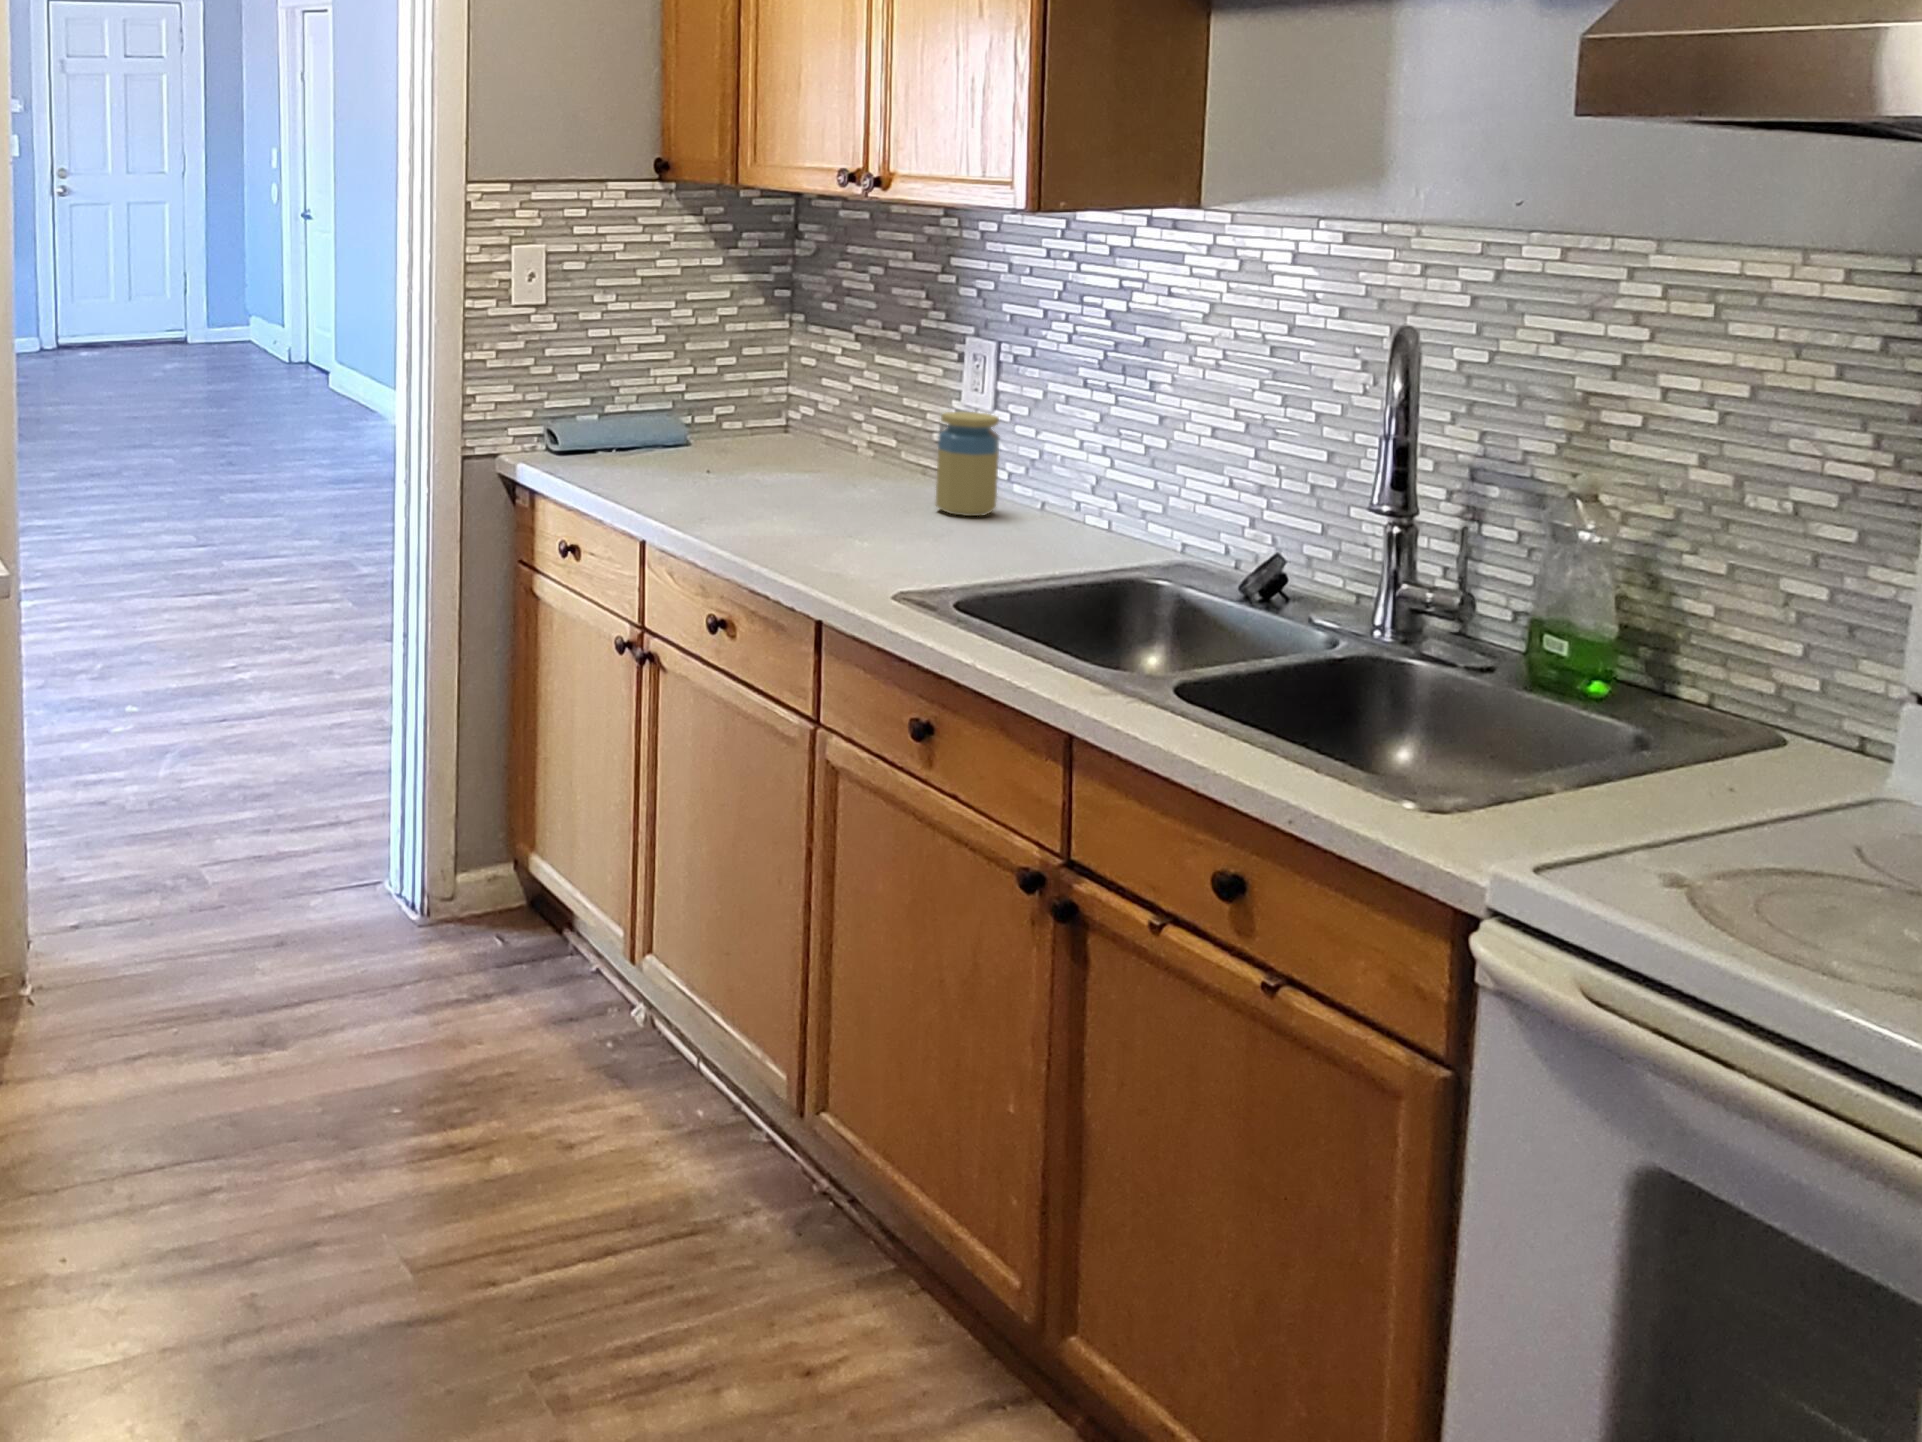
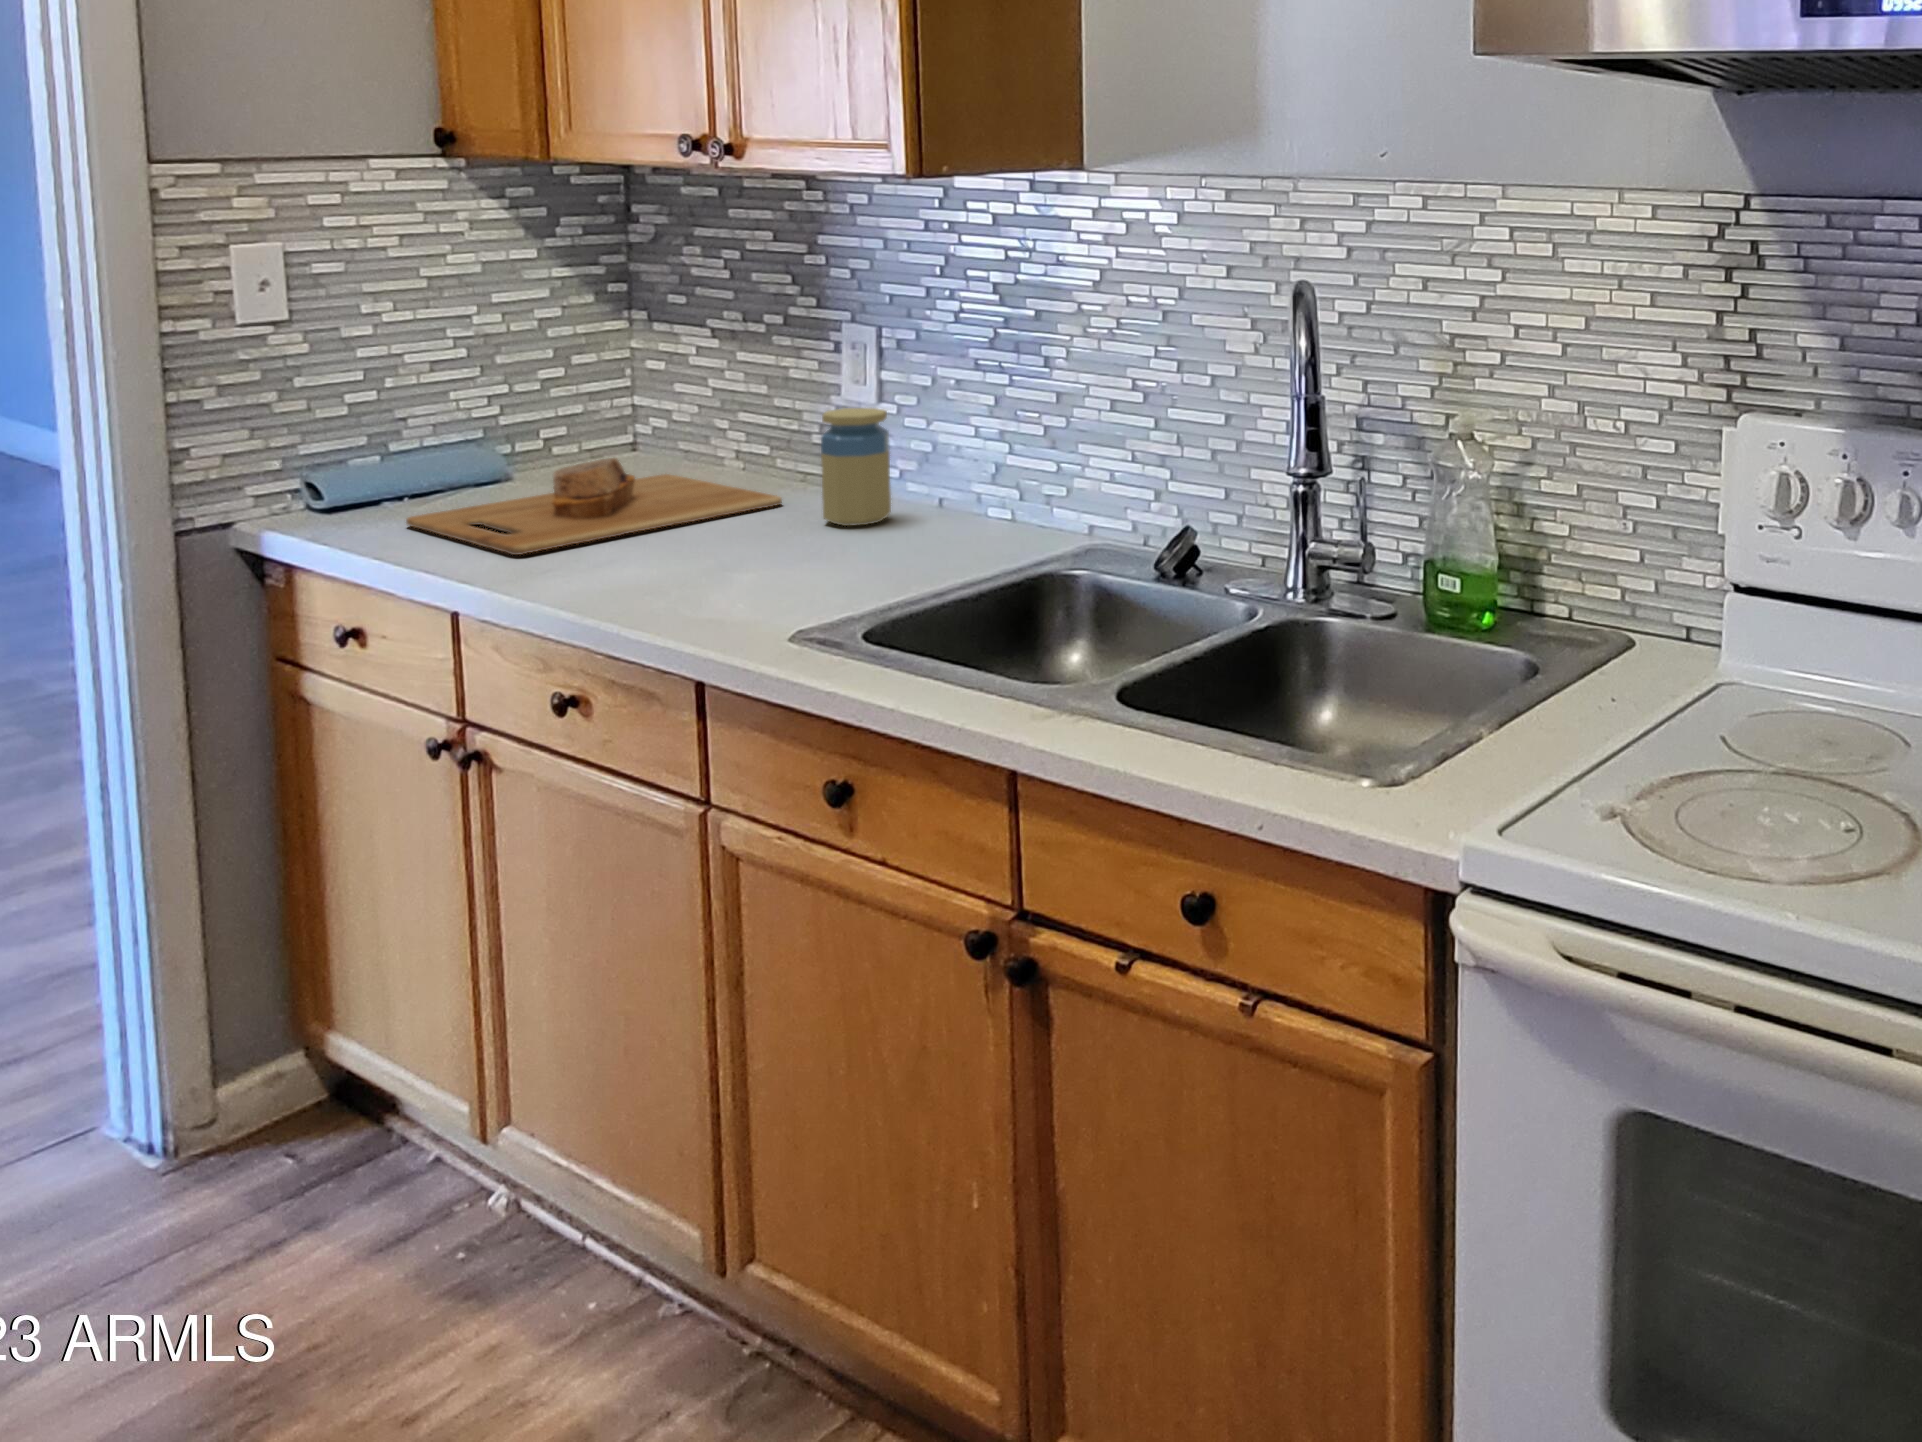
cutting board: none [614,435,903,503] -> present [406,458,782,555]

